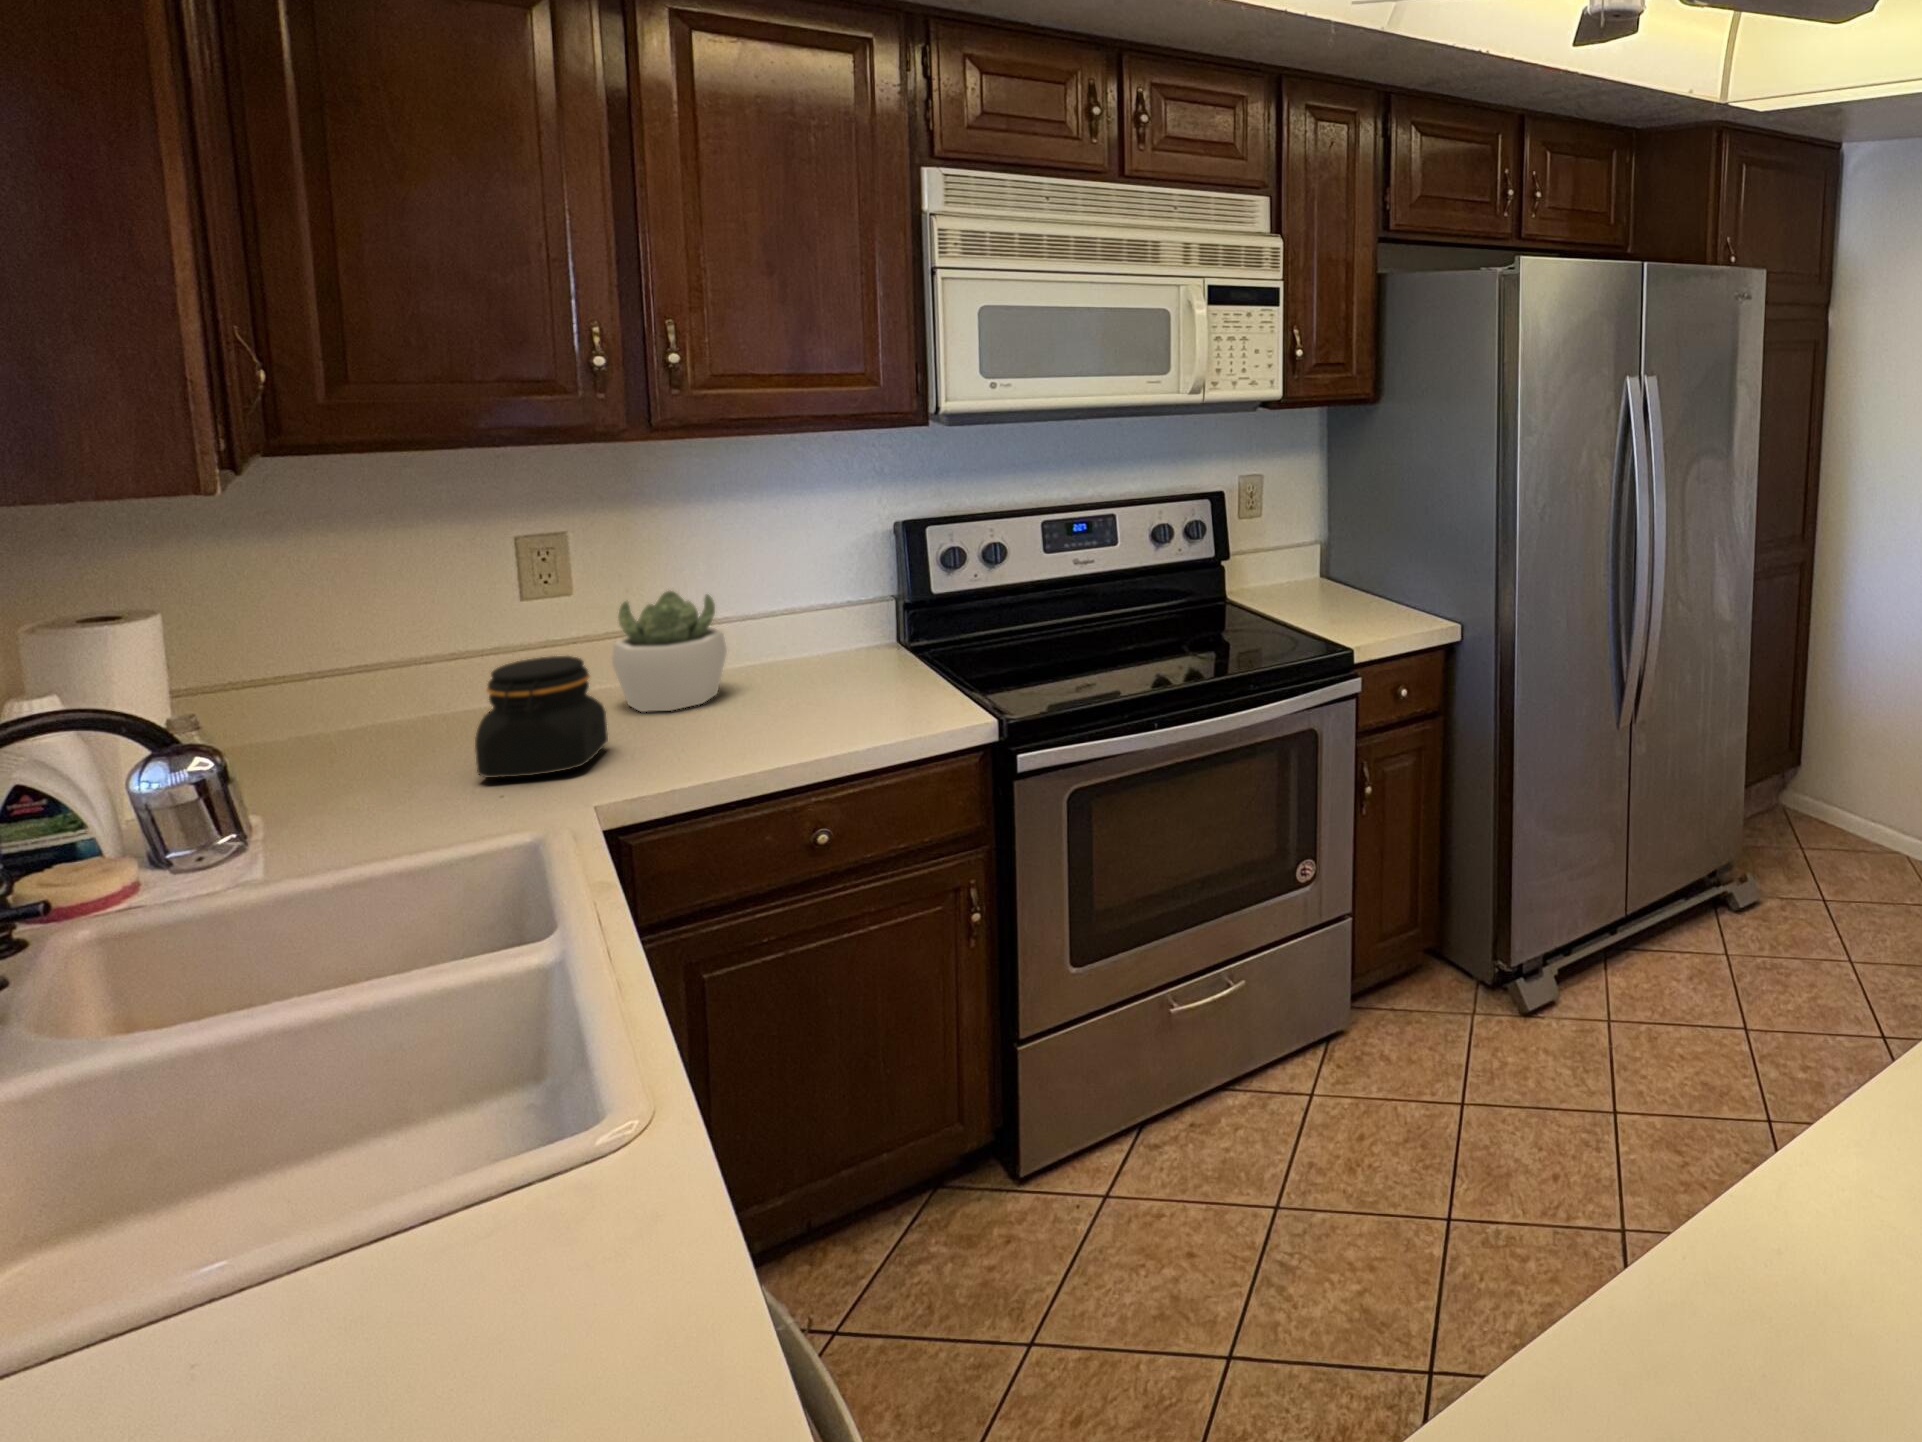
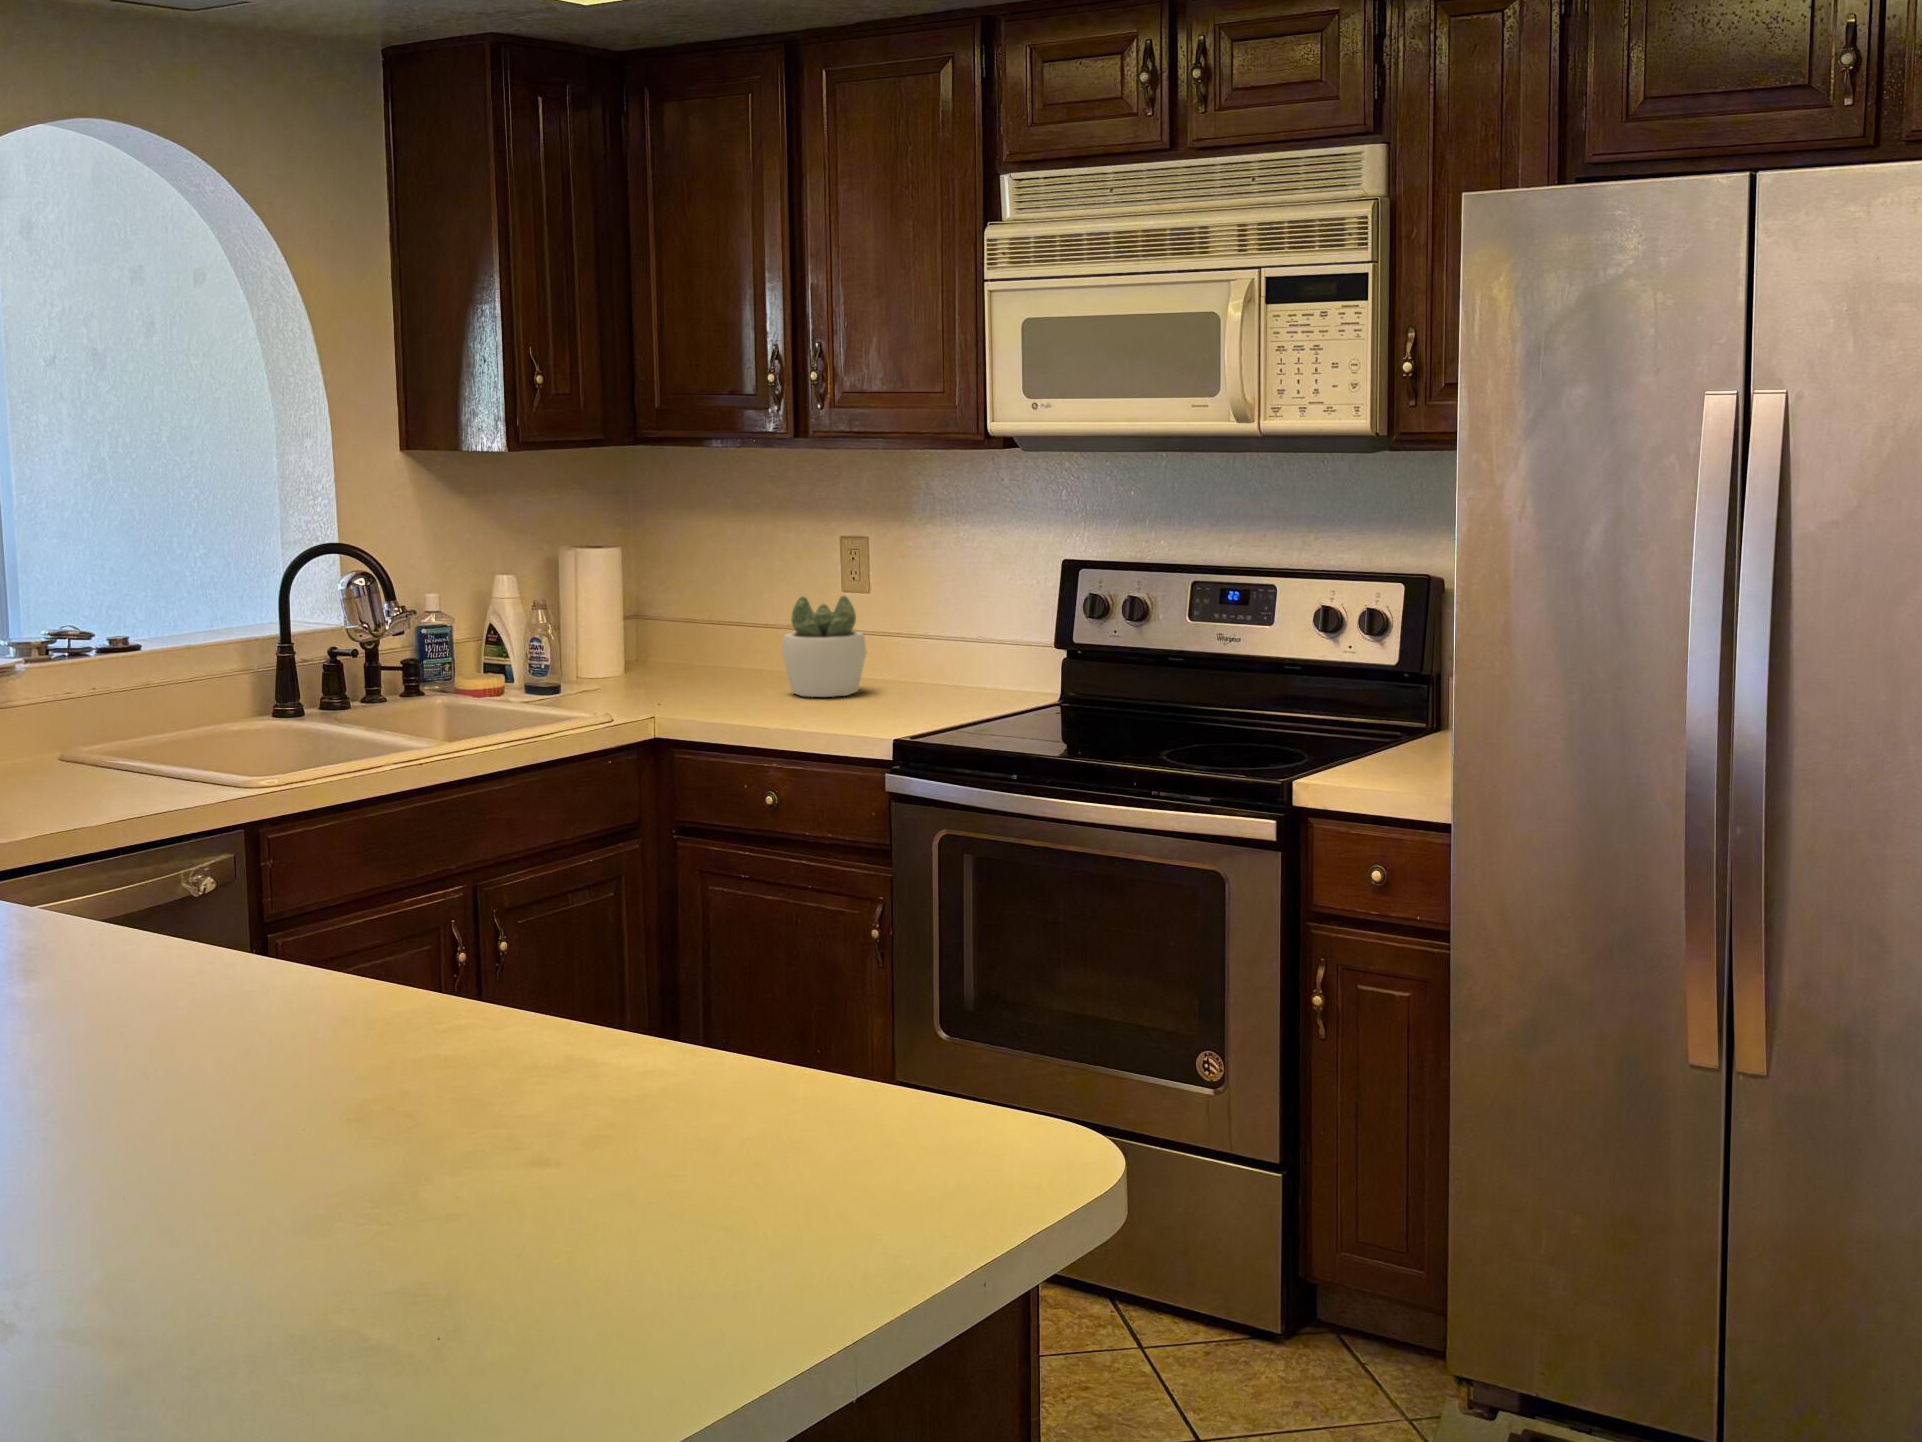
jar: present [475,656,608,778] -> none [631,619,718,706]

